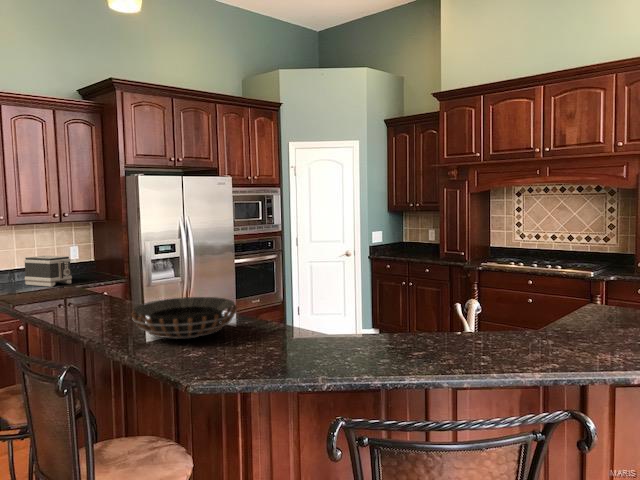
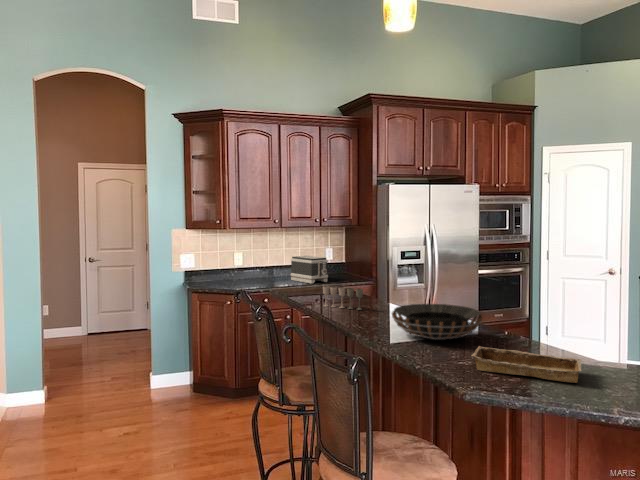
wine glass: none [49,288,101,313] -> present [323,286,363,310]
tray: none [224,341,343,371] -> present [471,346,581,383]

